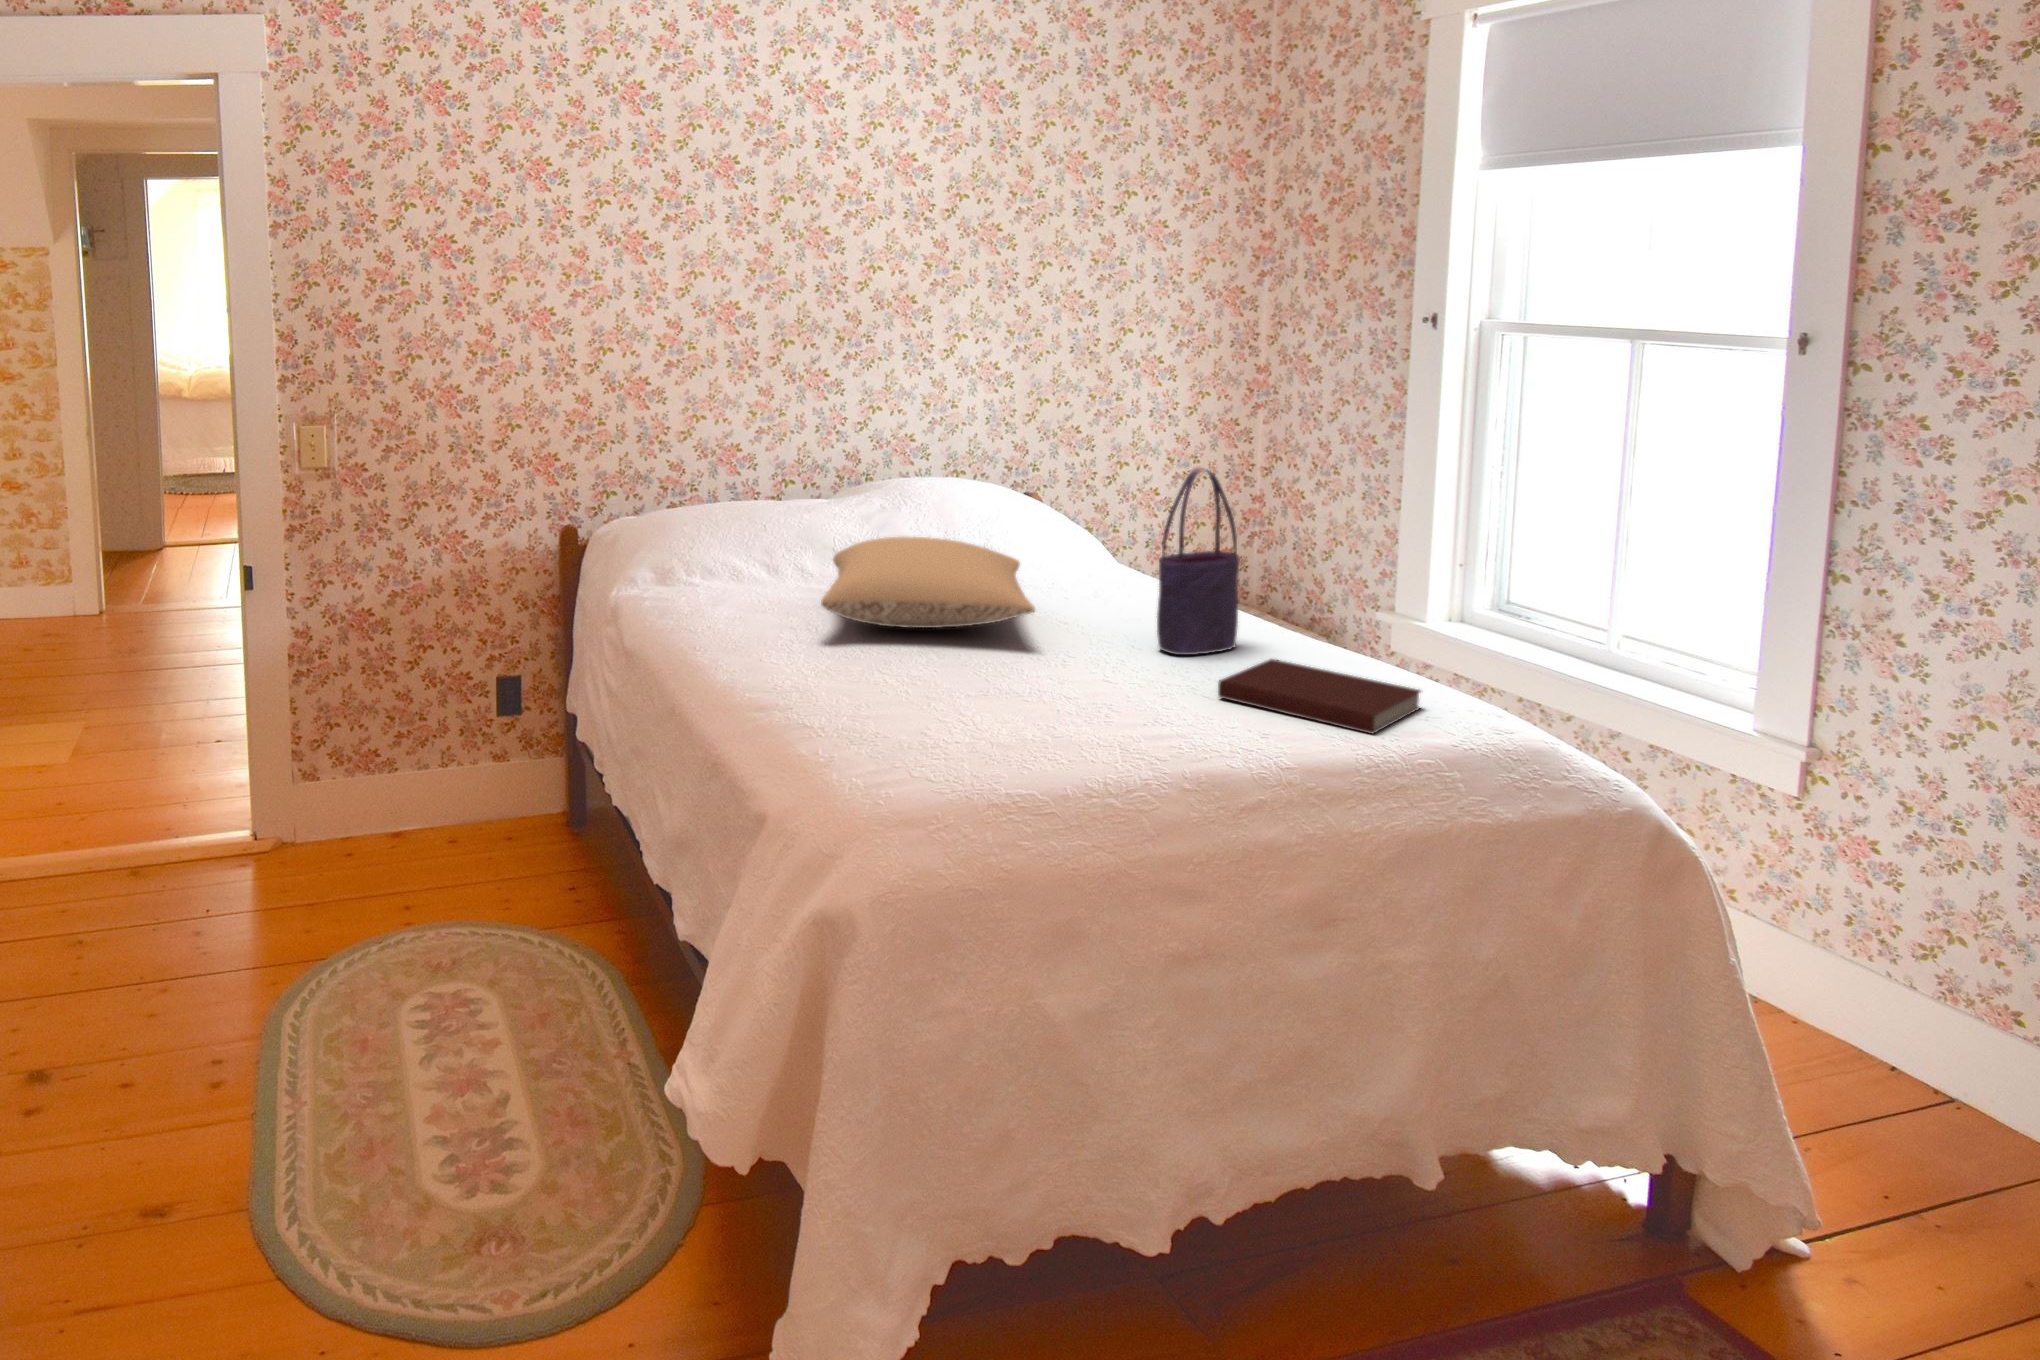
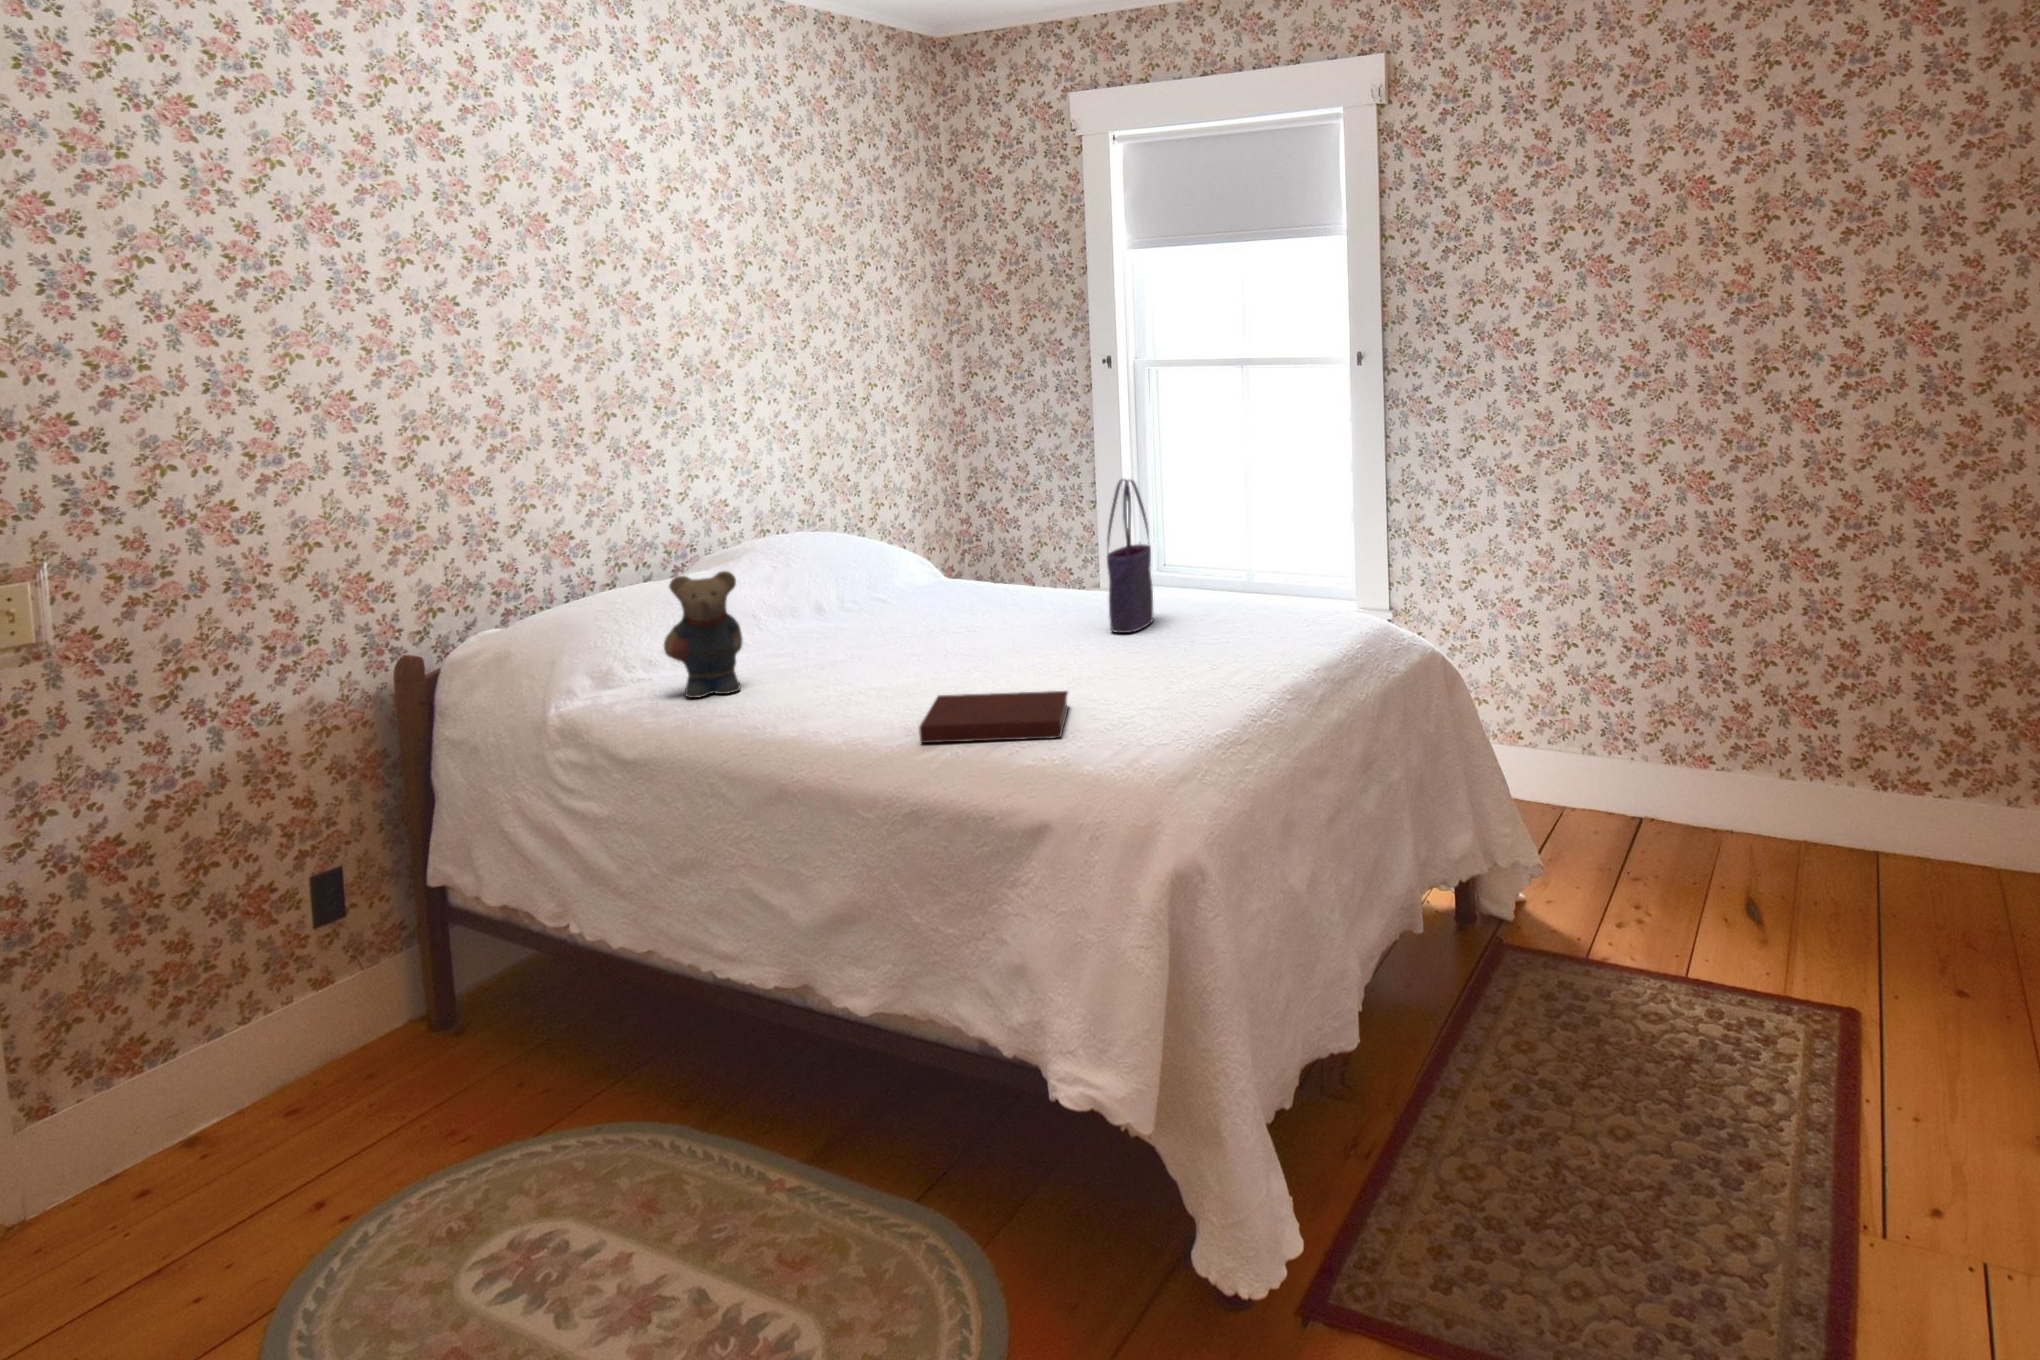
teddy bear: none [697,496,763,613] -> present [664,571,742,698]
pillow: present [821,537,1035,628] -> none [786,579,1036,668]
notebook: present [1218,659,1421,734] -> present [919,691,1069,743]

